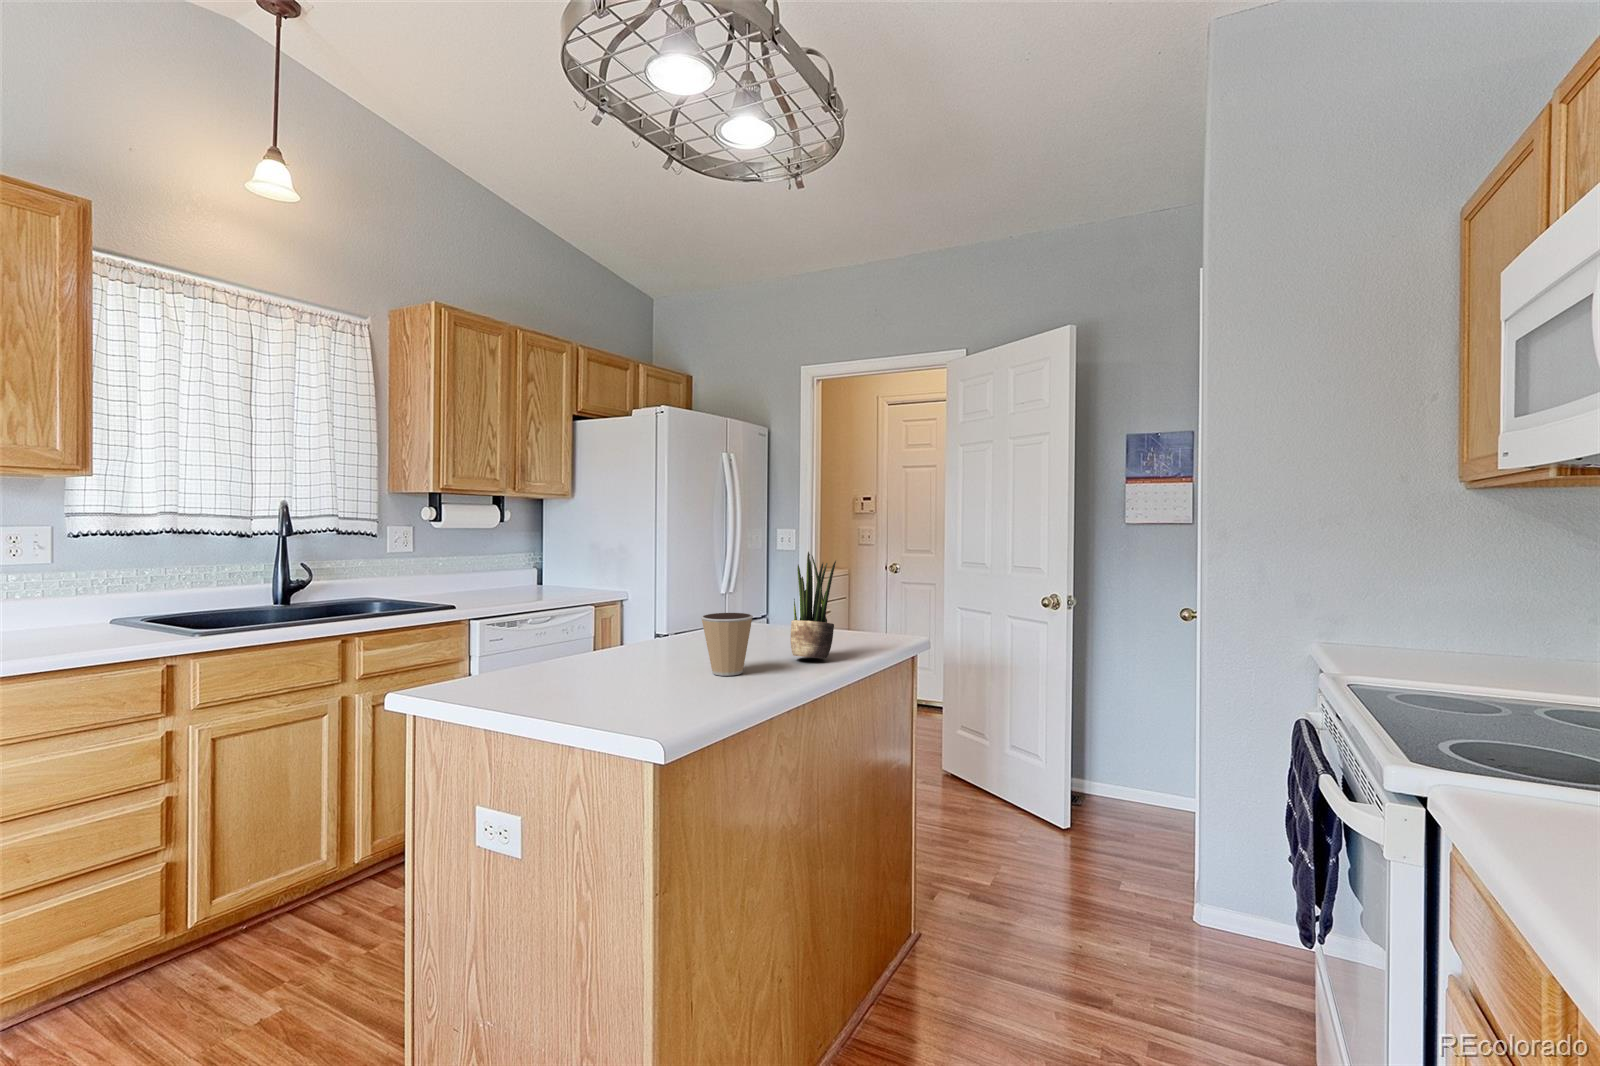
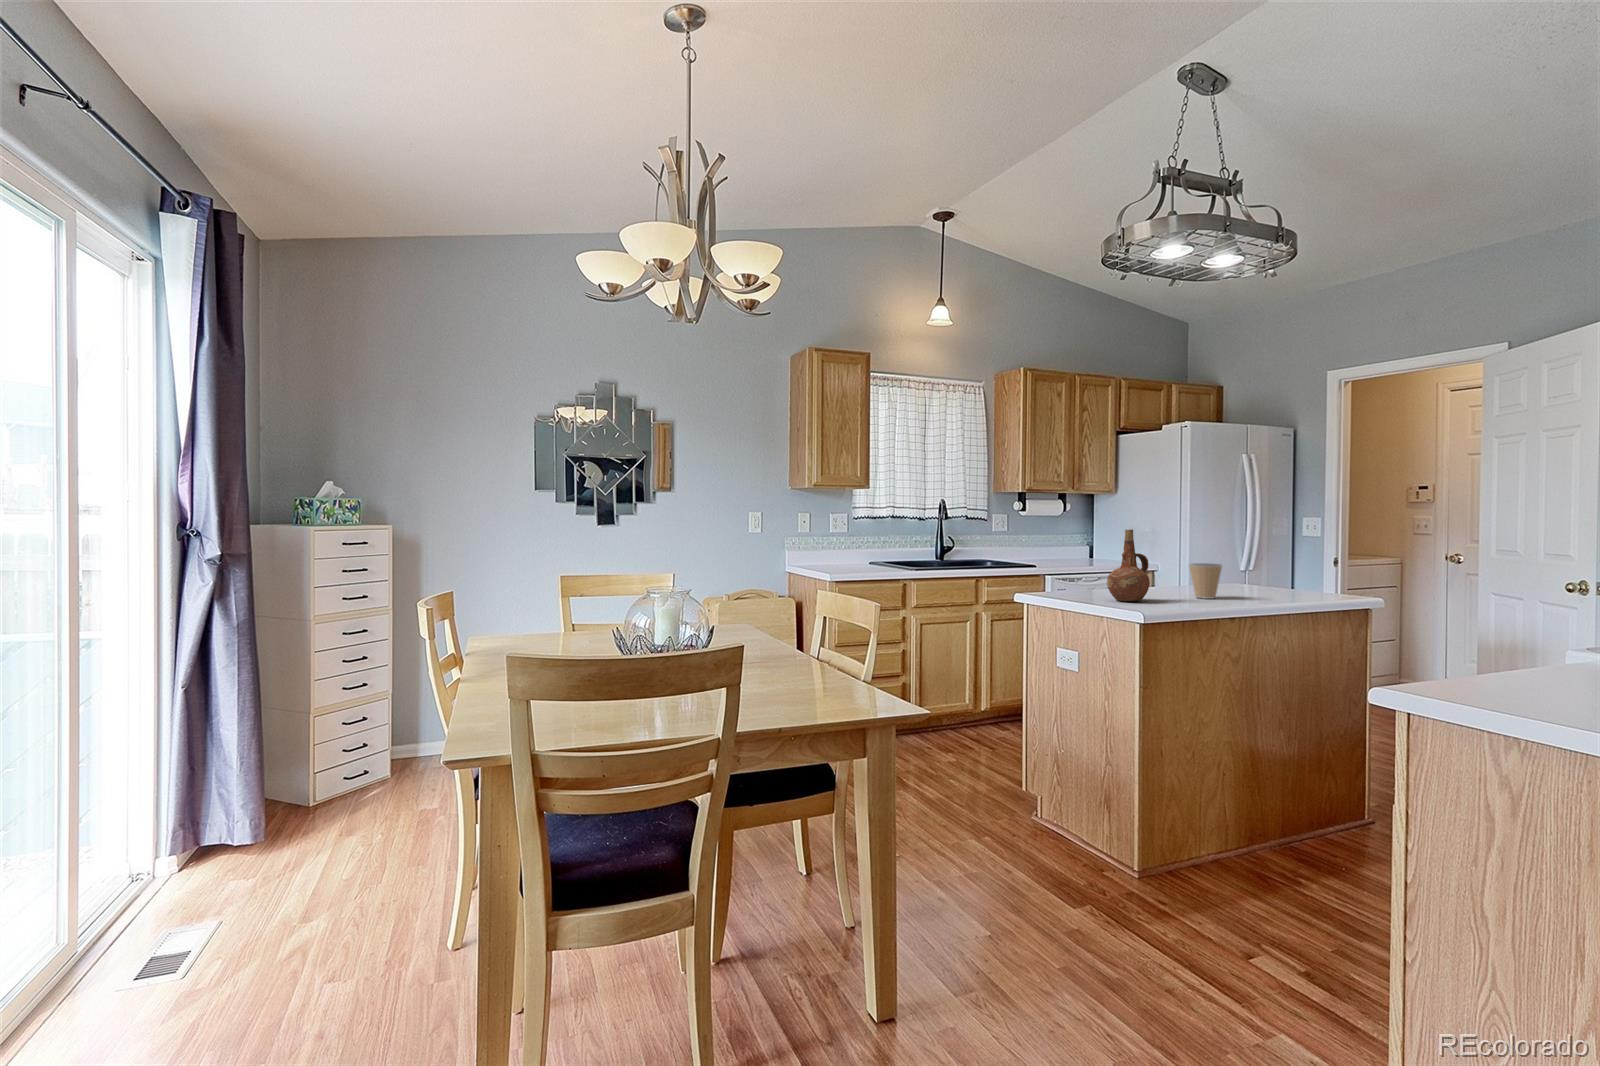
potted plant: present [790,552,836,658] -> none [1254,528,1289,597]
ceramic pitcher: none [564,561,644,706] -> present [1107,530,1150,601]

